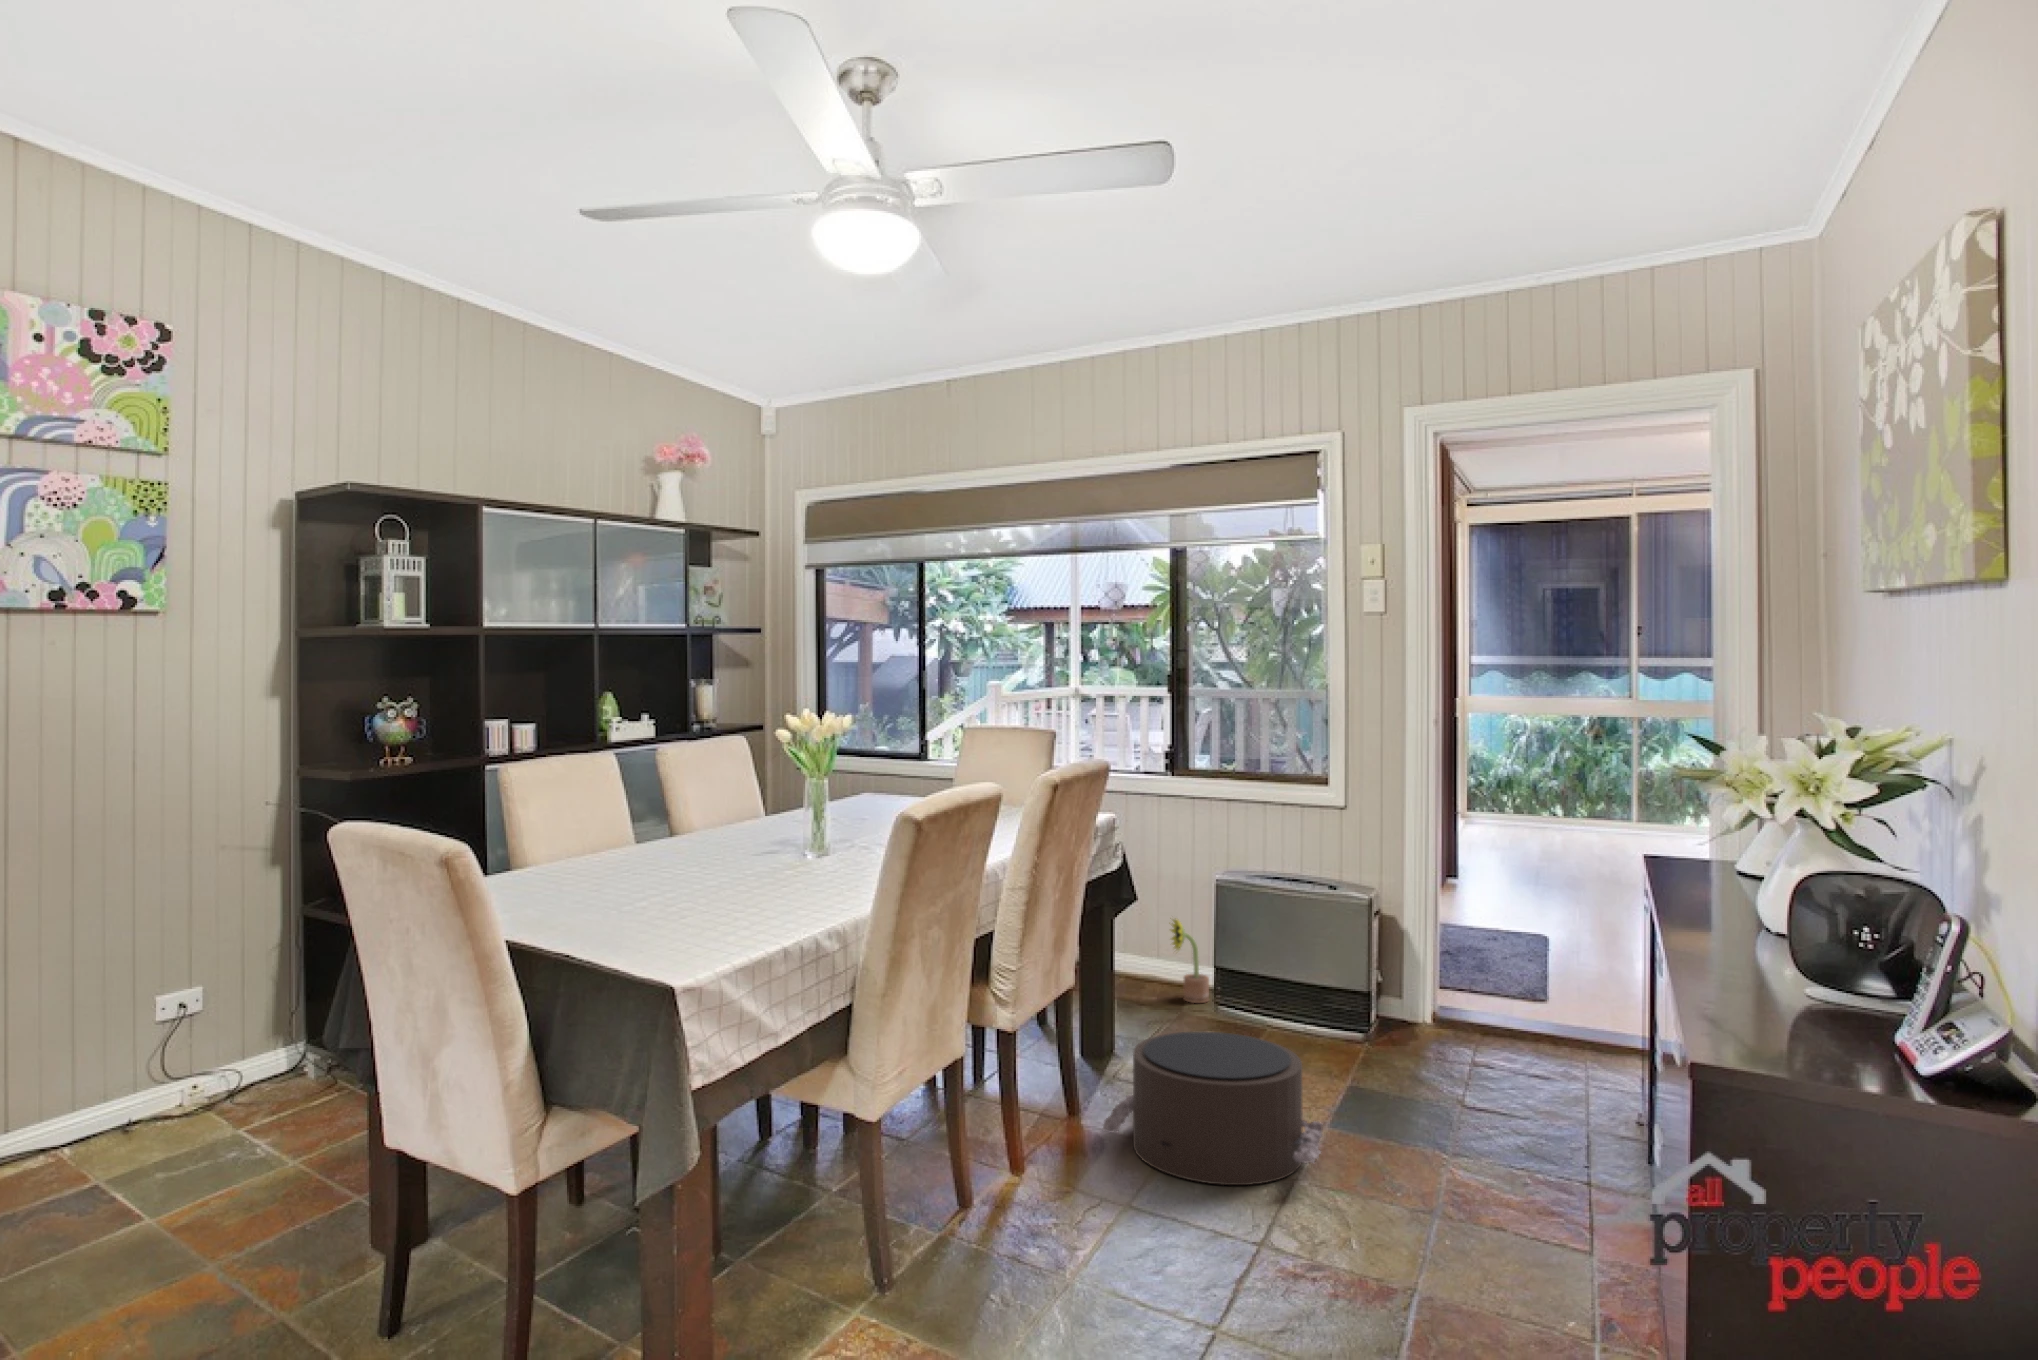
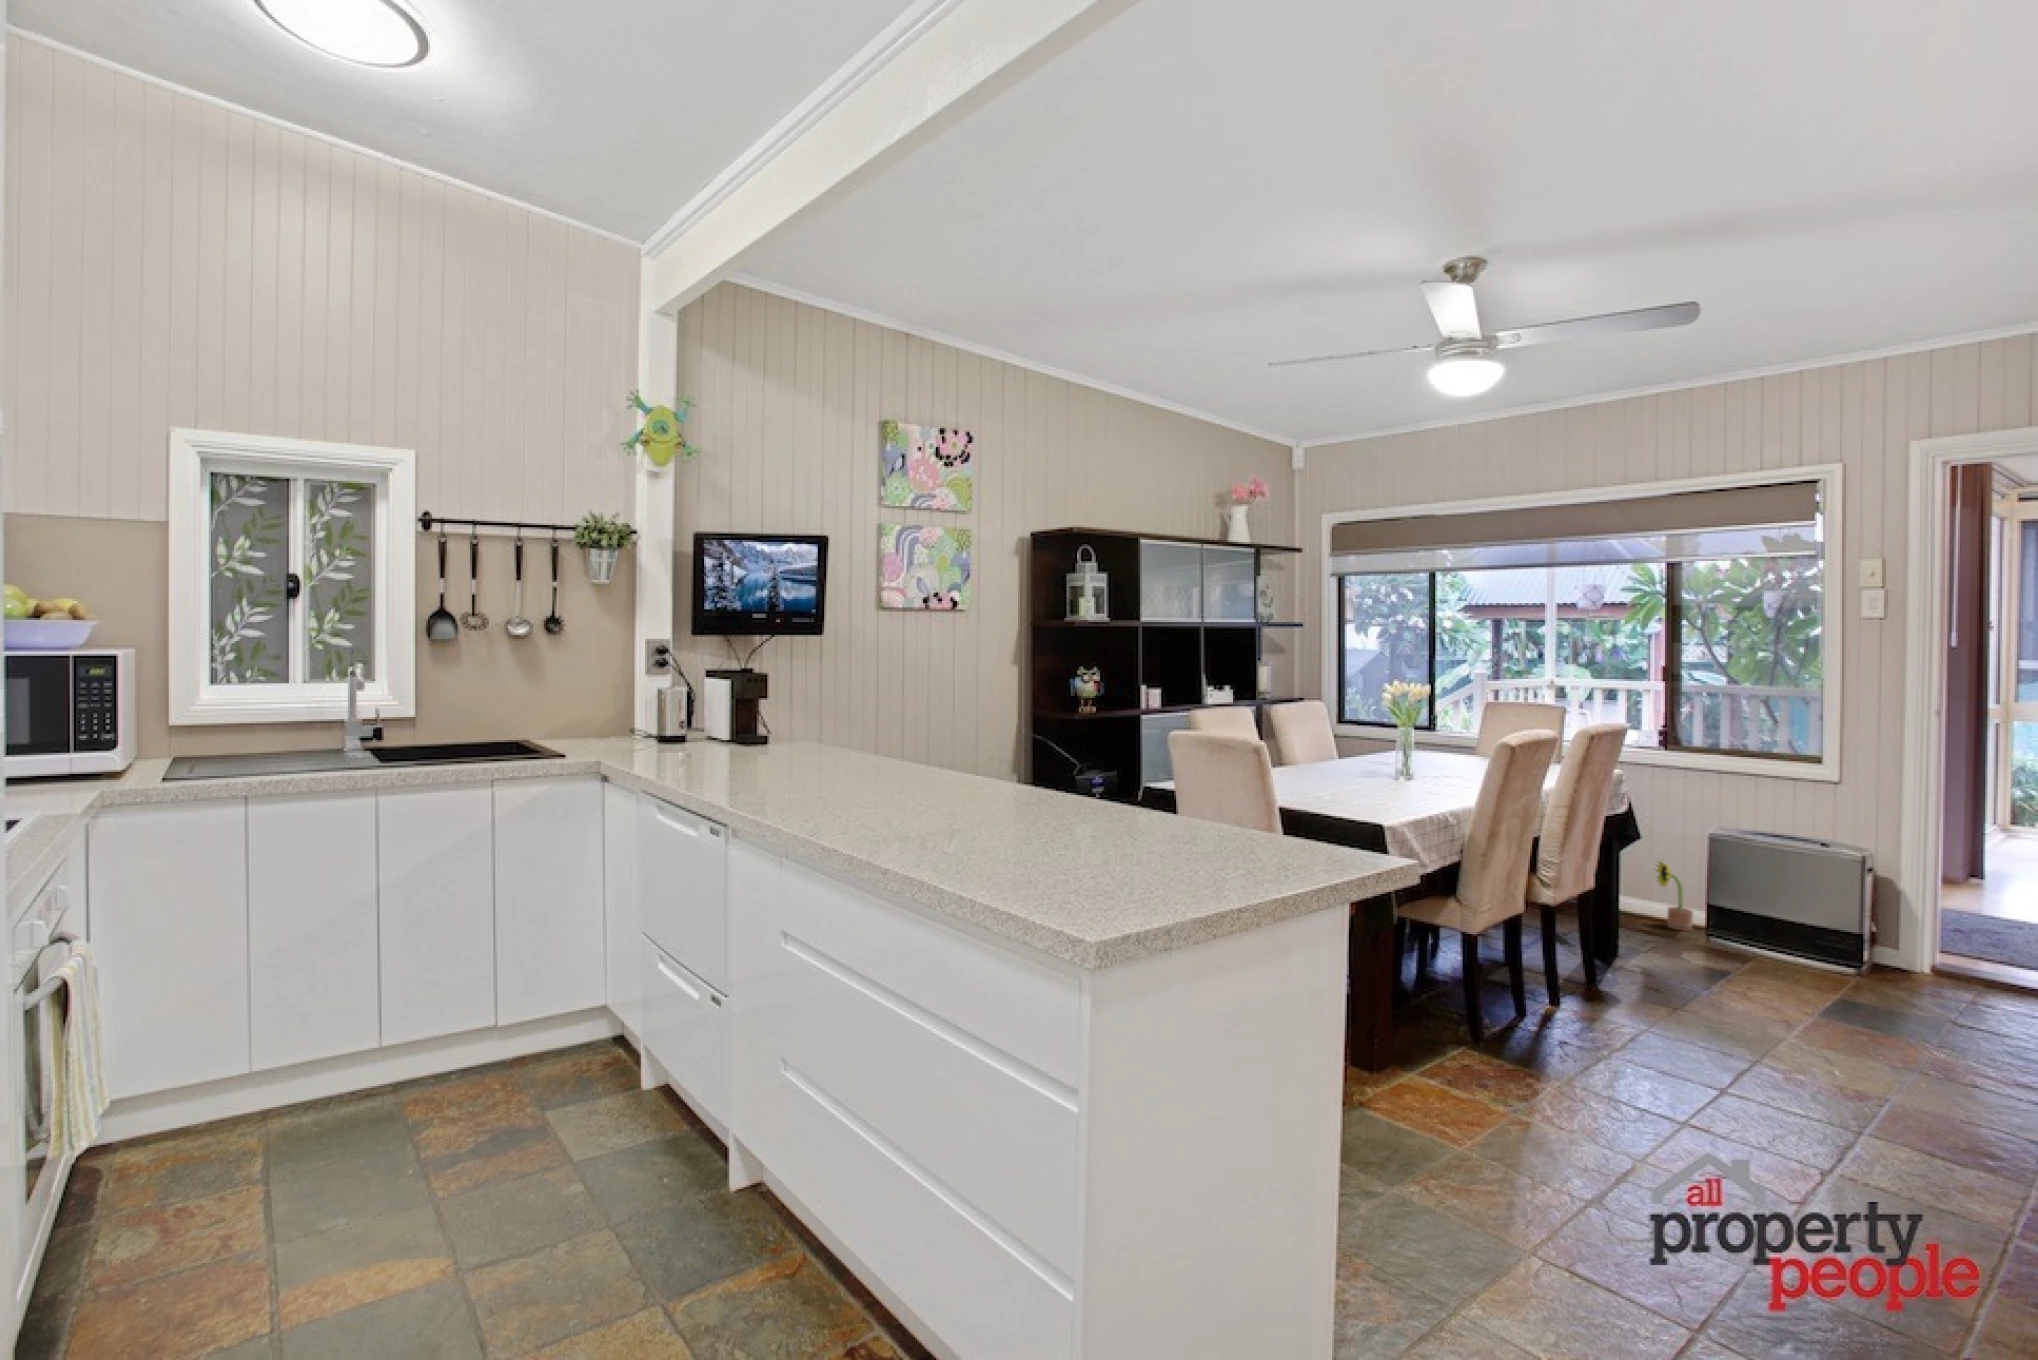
pouf: present [1103,1032,1322,1185] -> none [1637,942,1844,1058]

